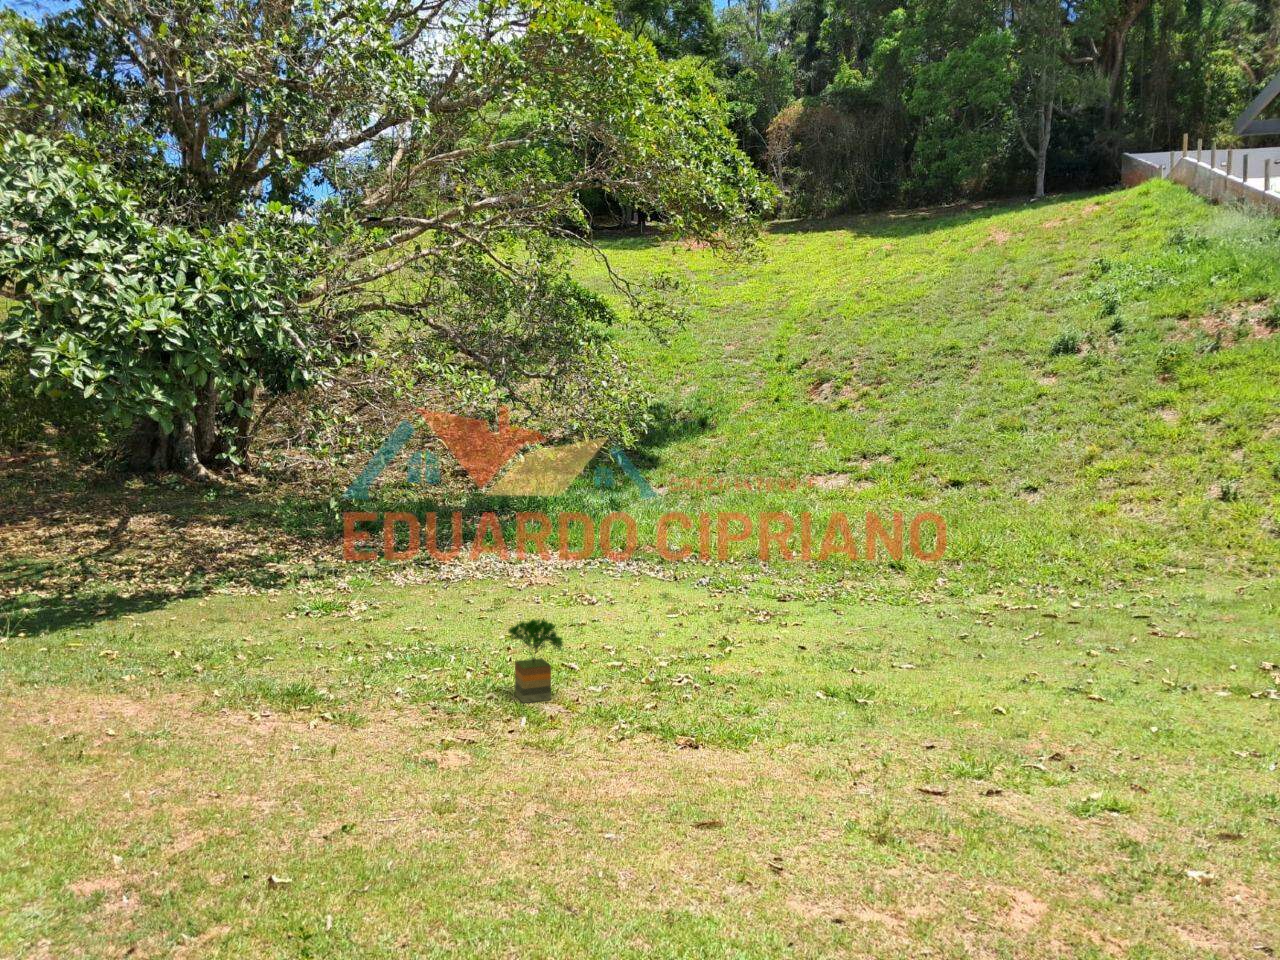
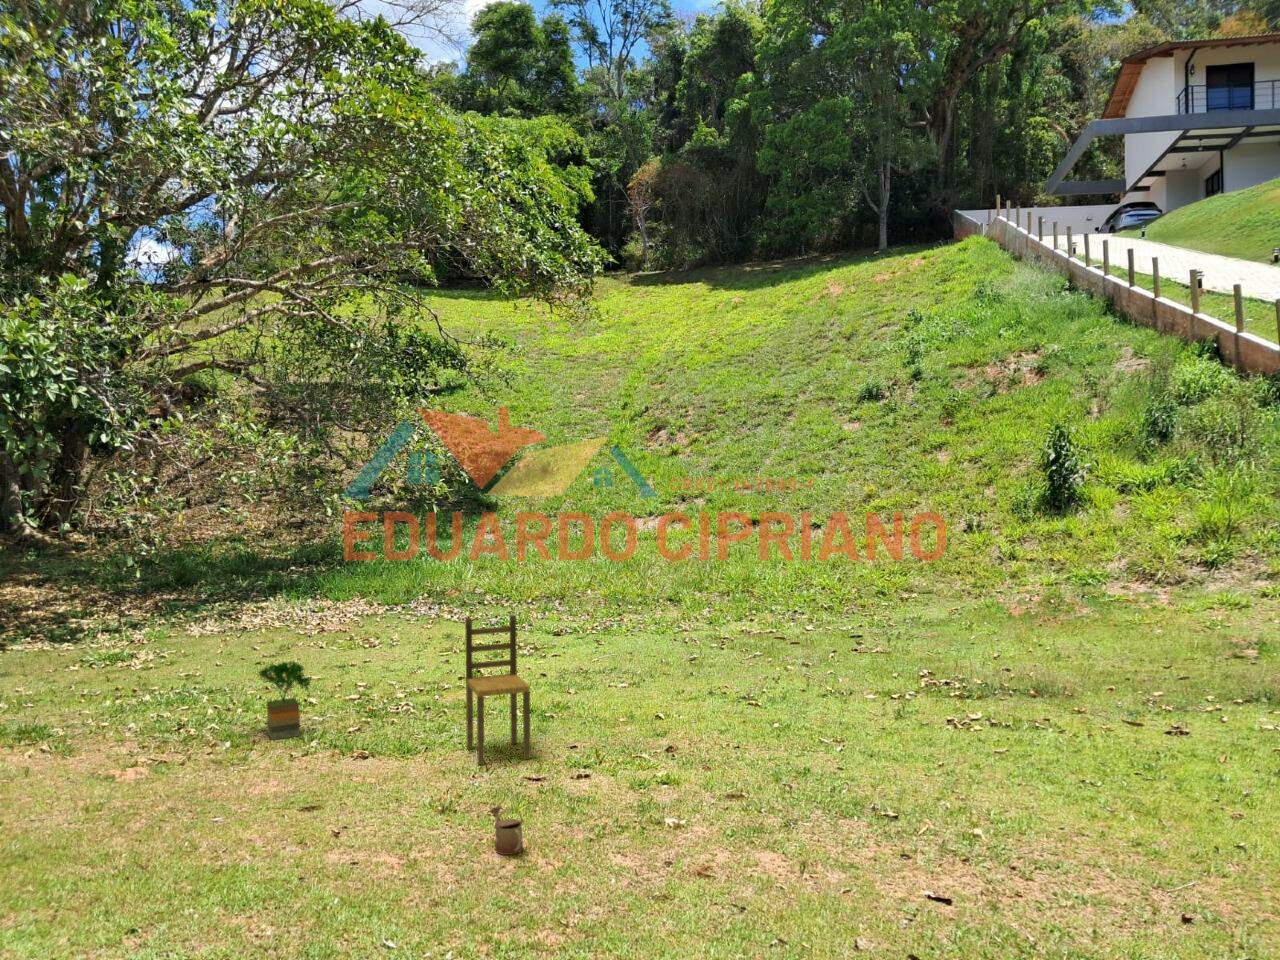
chair: none [740,578,821,744] -> present [465,615,531,765]
watering can: none [827,801,879,860] -> present [490,807,523,855]

